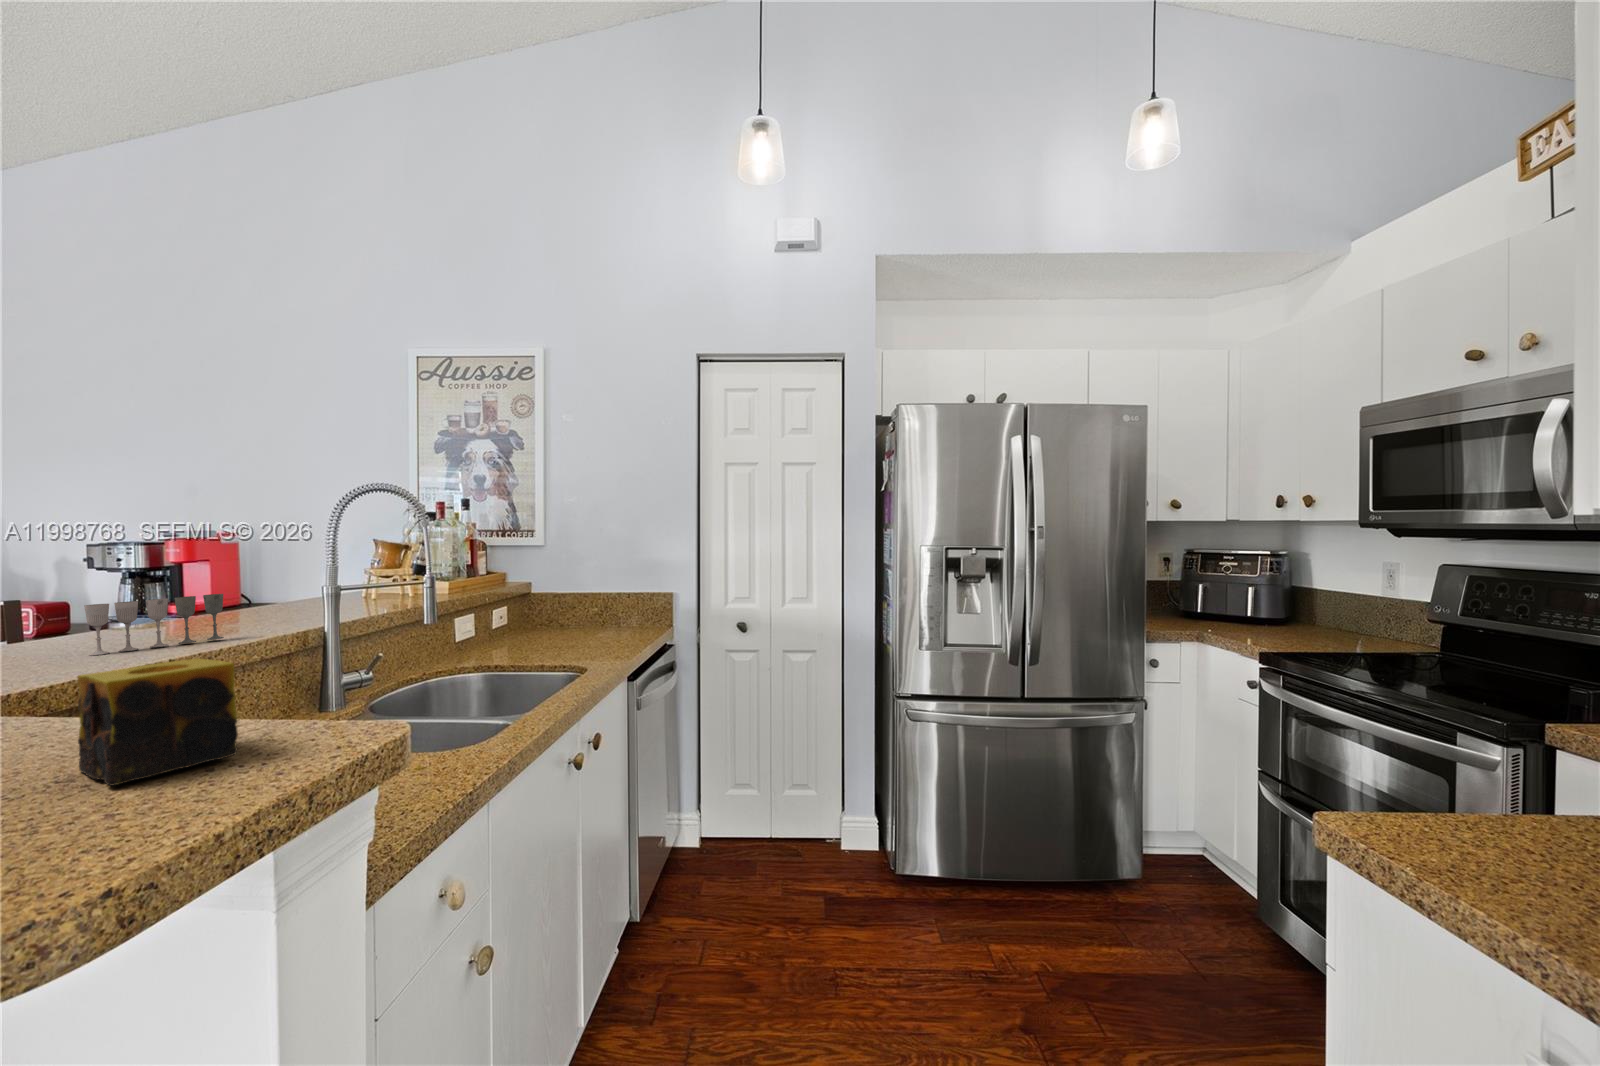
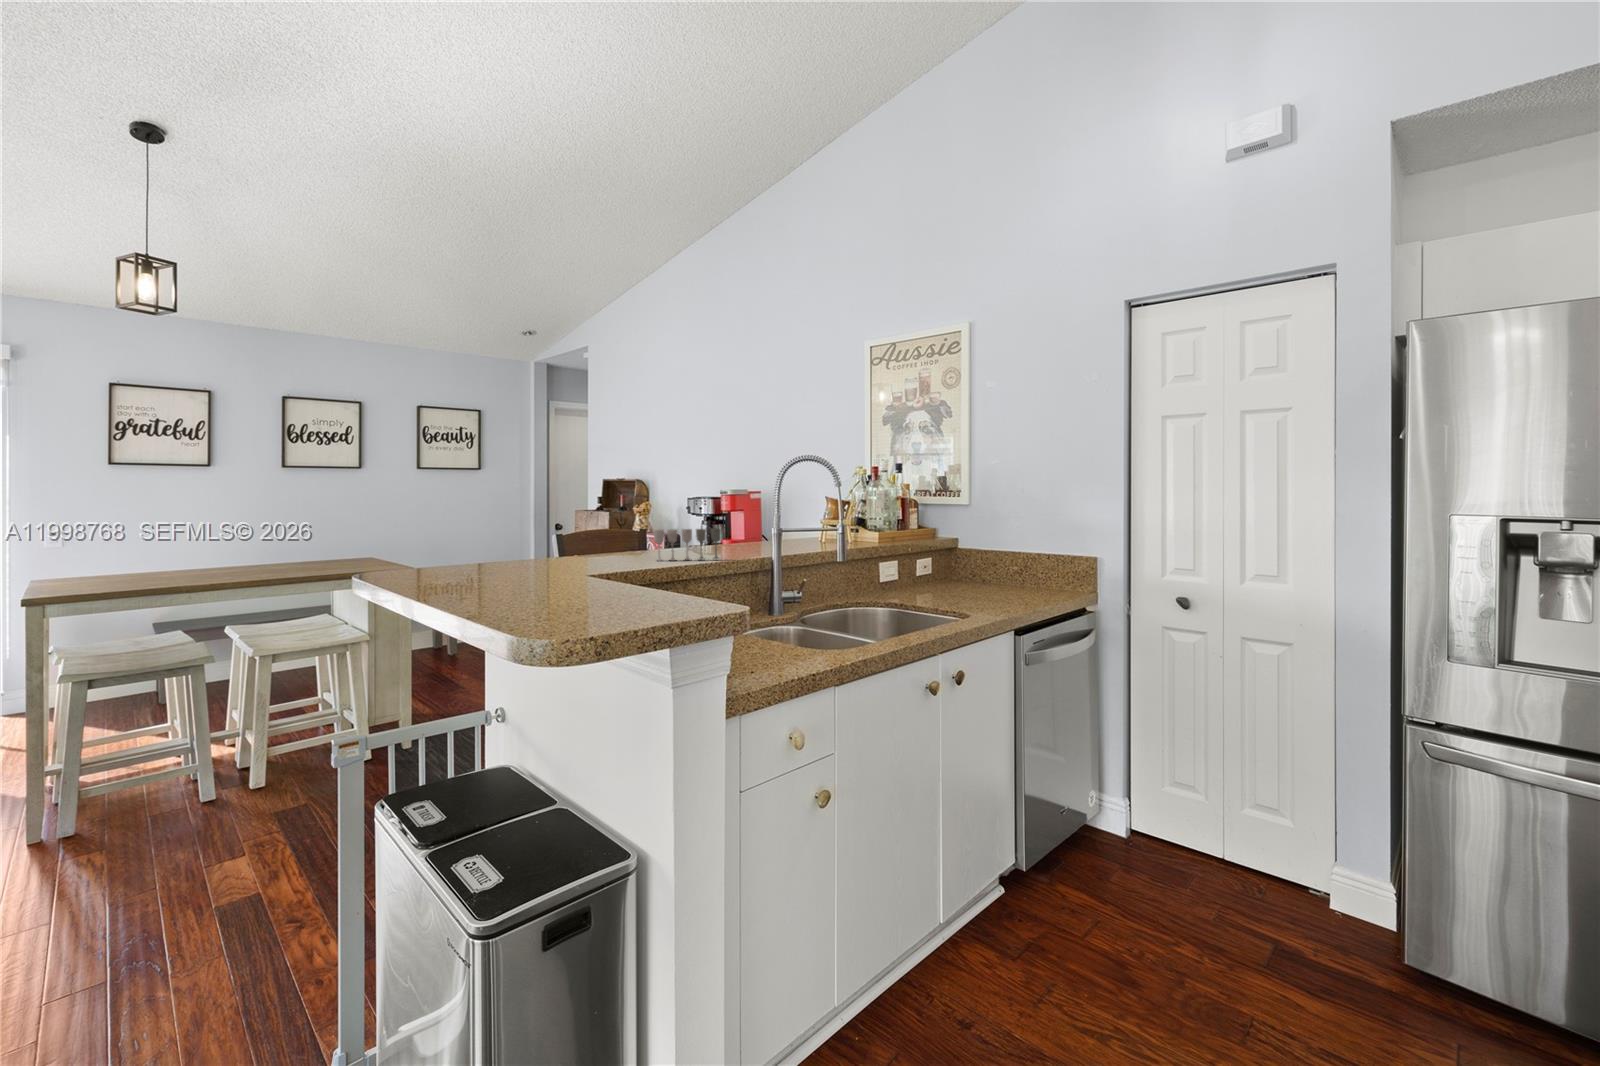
candle: present [77,658,238,786] -> none [609,550,669,609]

